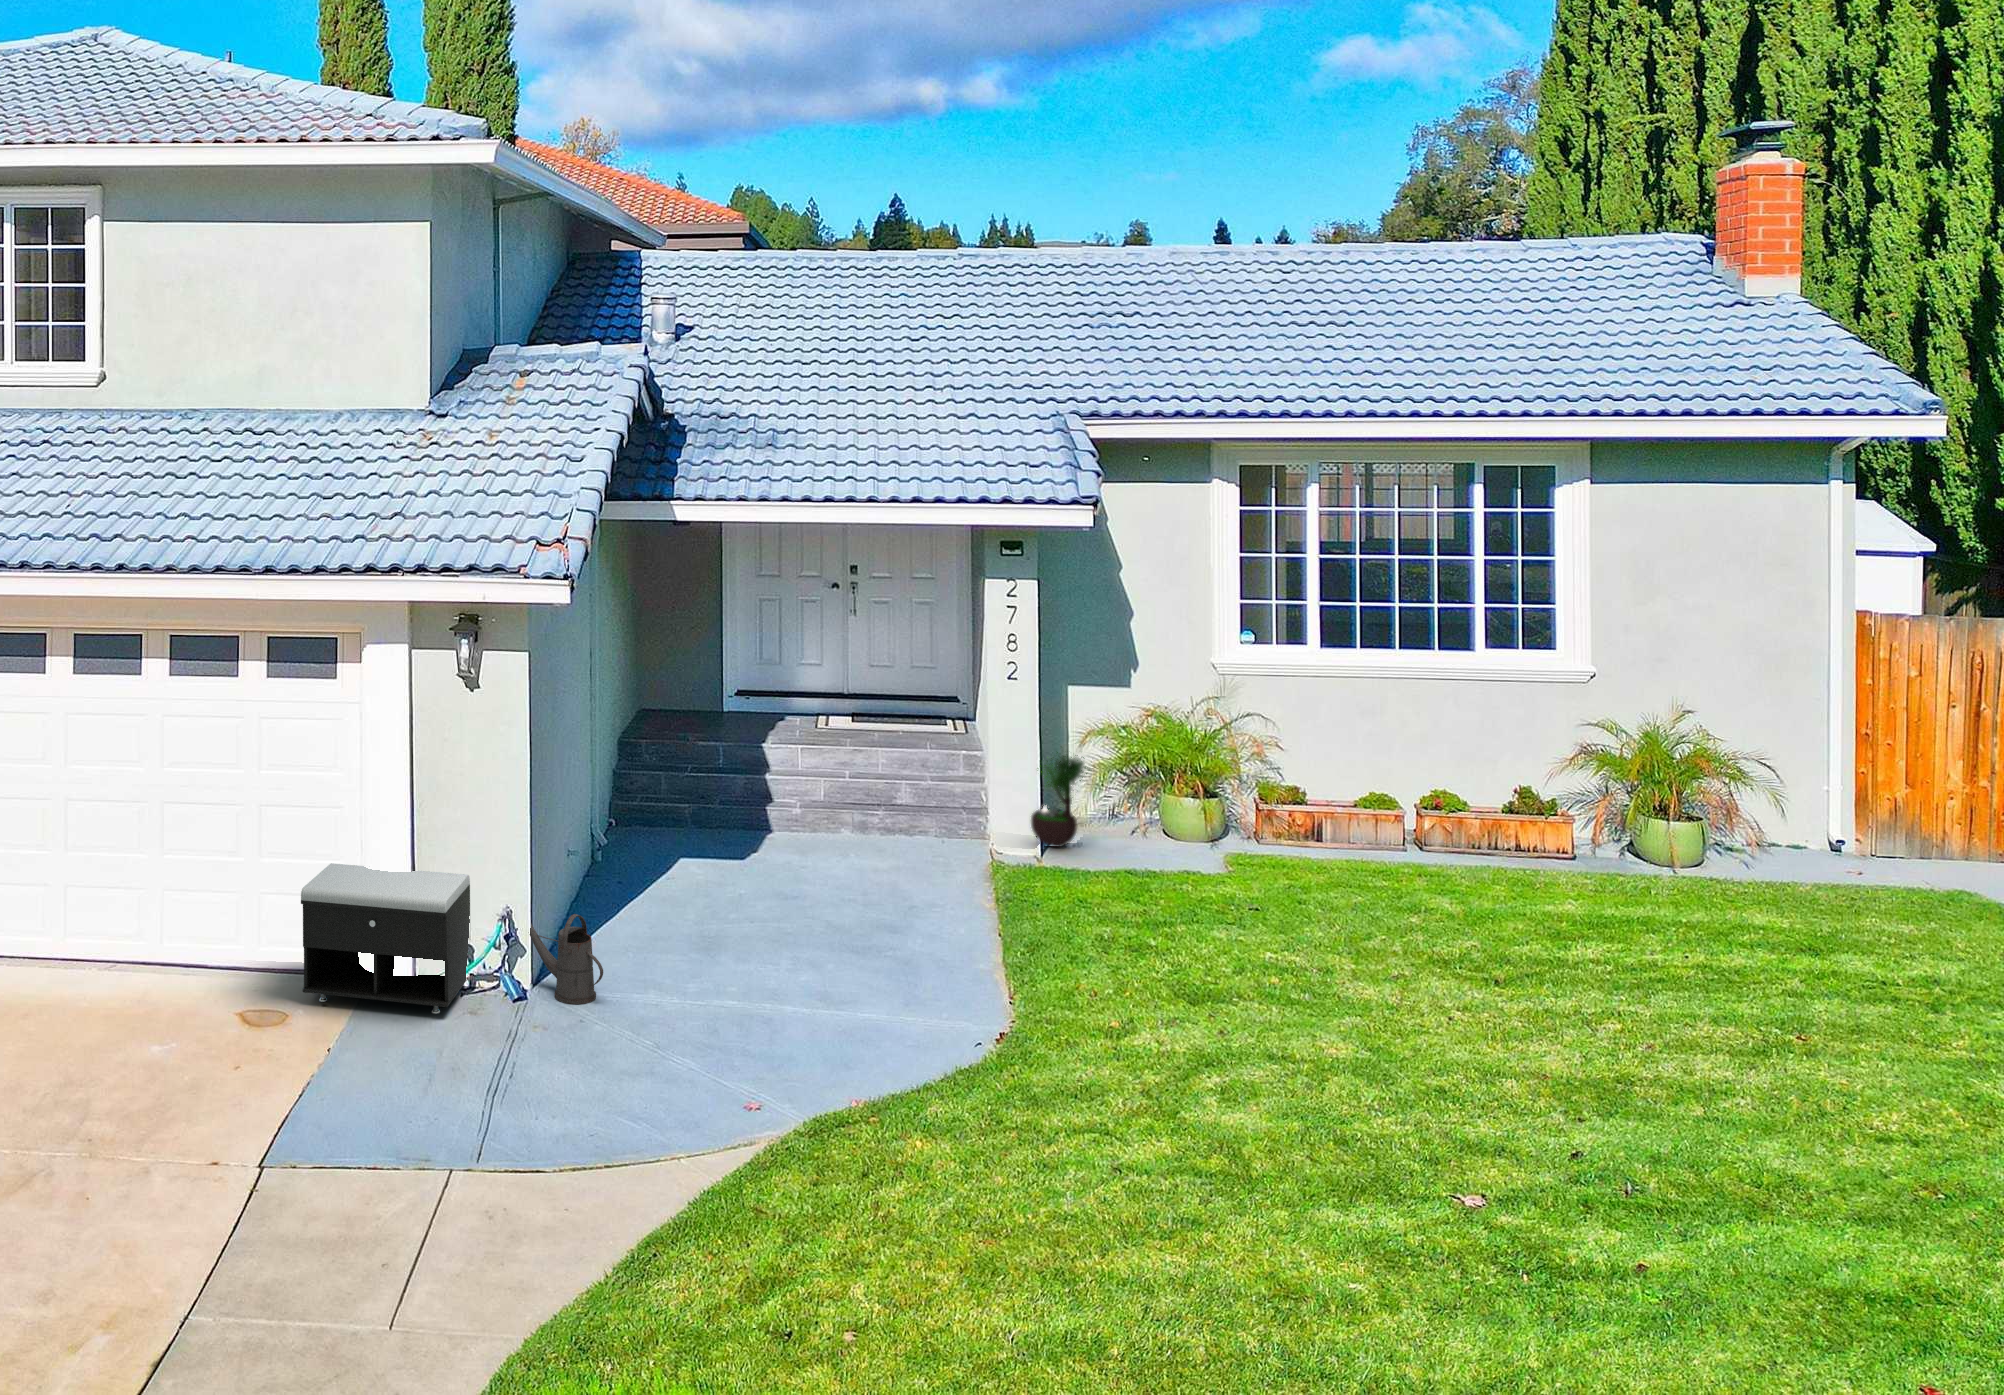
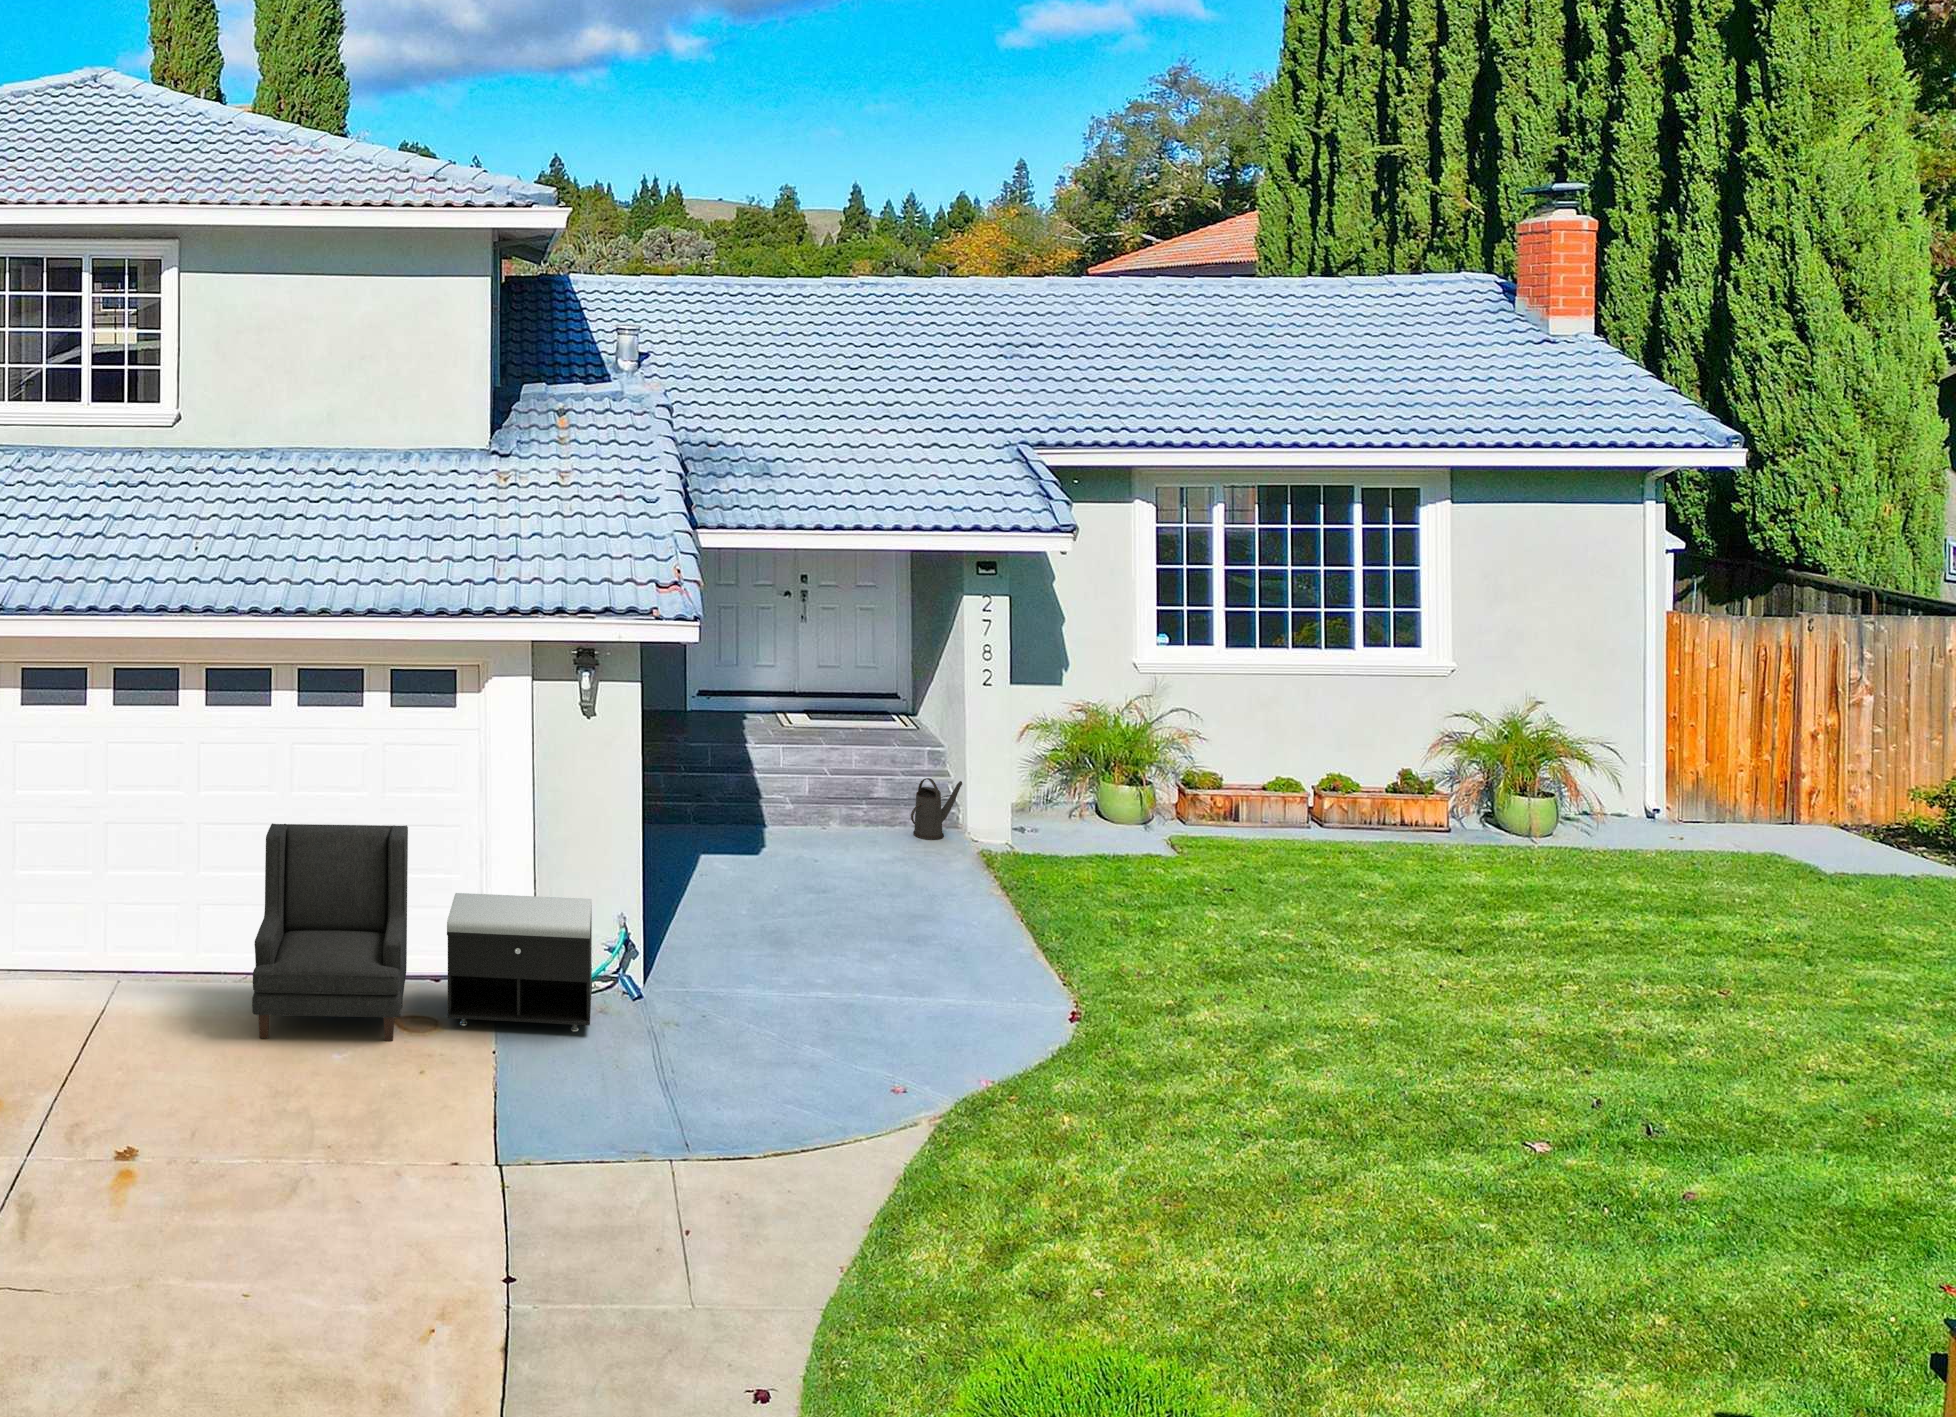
potted tree: present [1031,752,1090,847] -> none [1005,746,1061,837]
chair: none [99,785,291,1012] -> present [252,823,408,1041]
watering can: present [530,914,603,1004] -> present [911,778,962,840]

